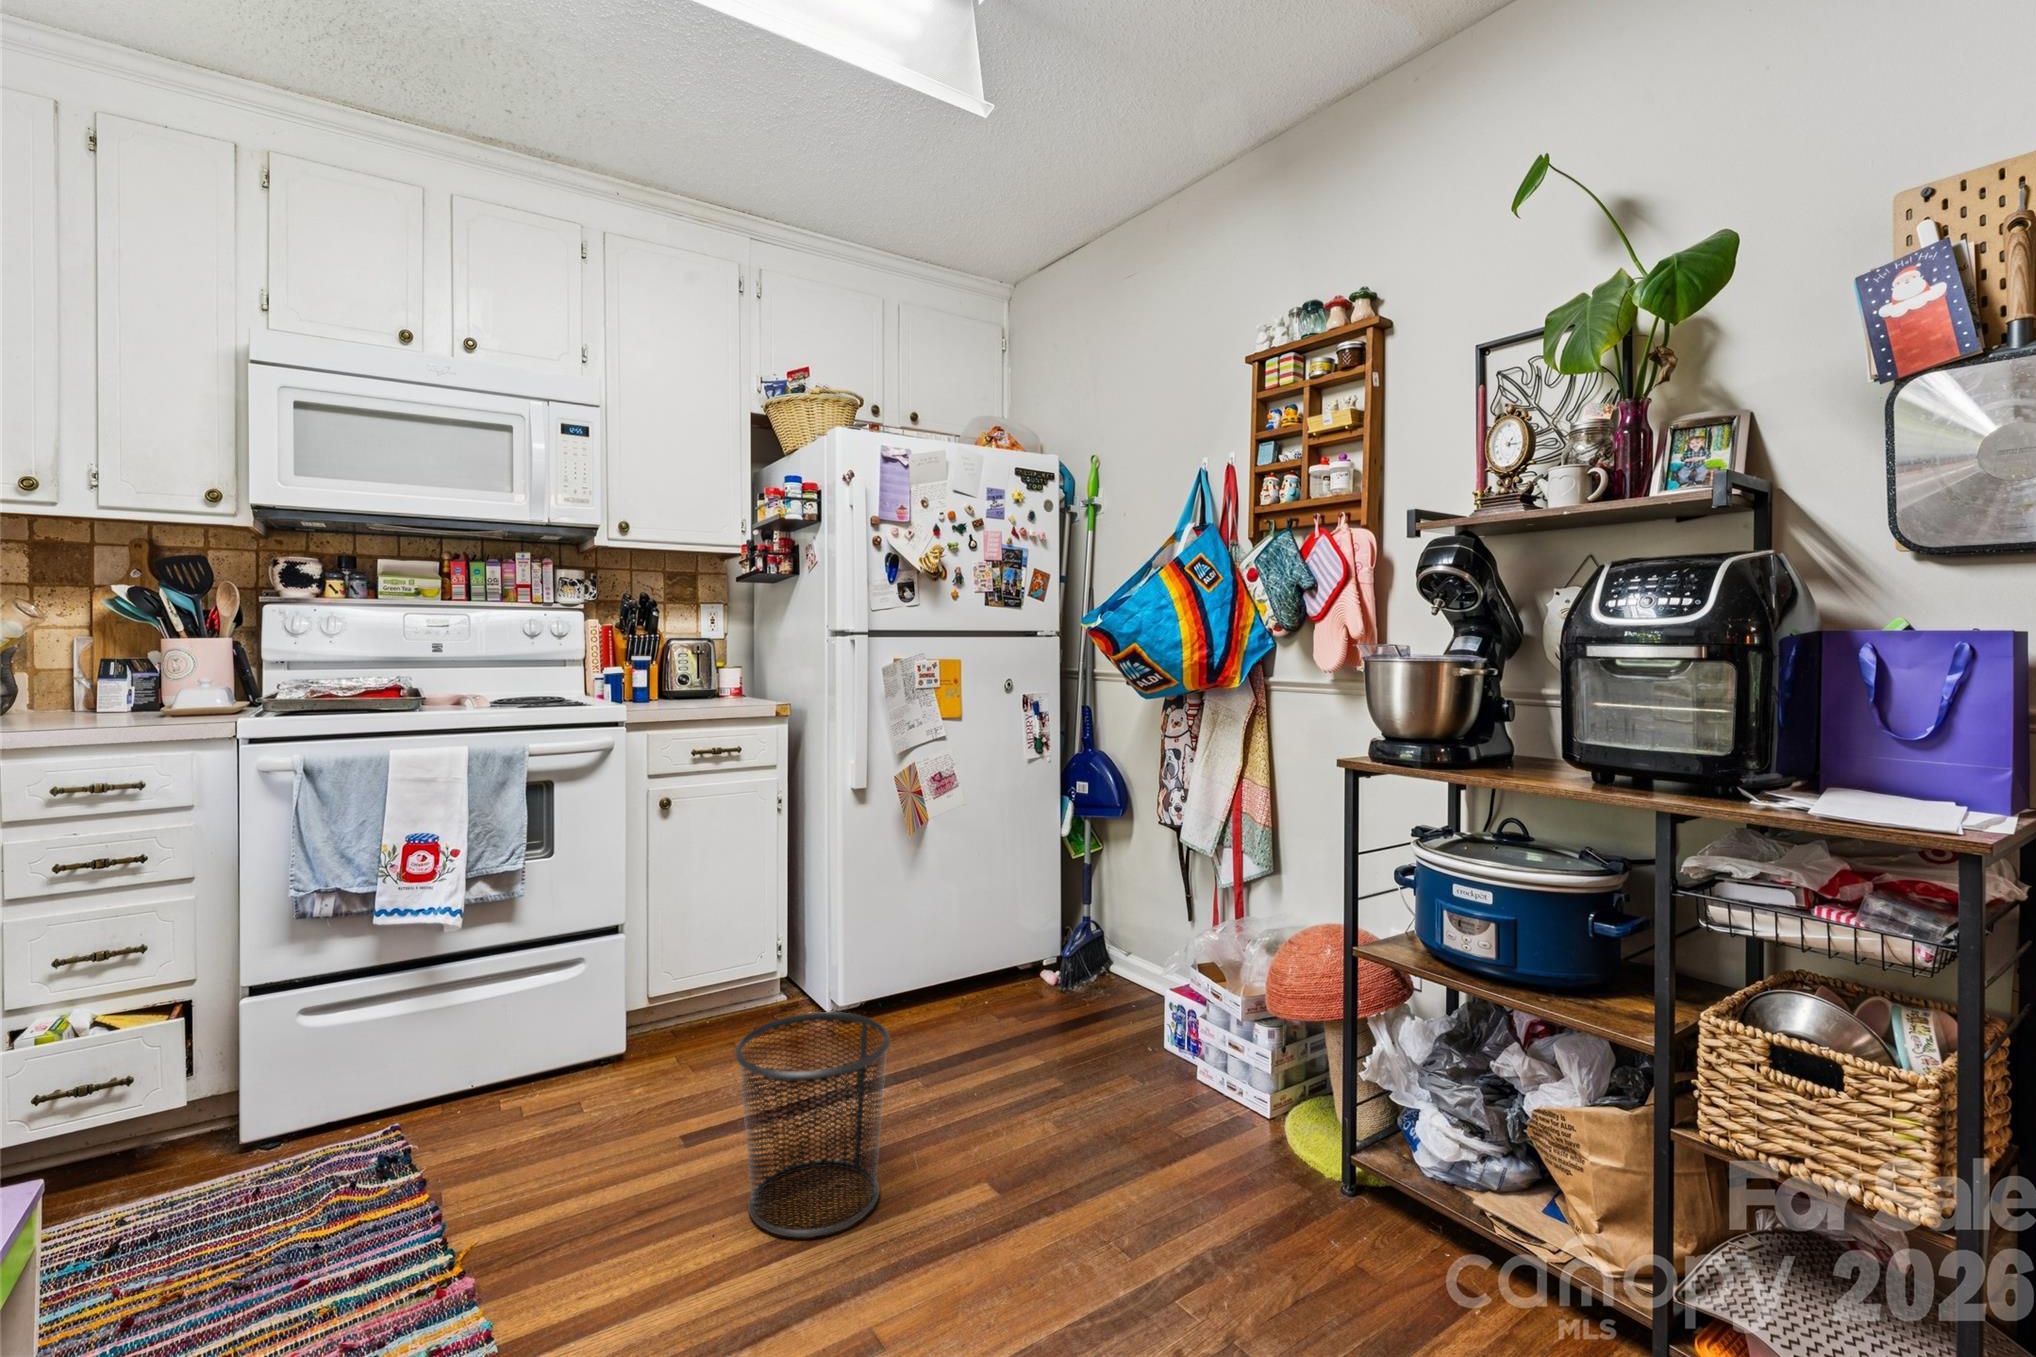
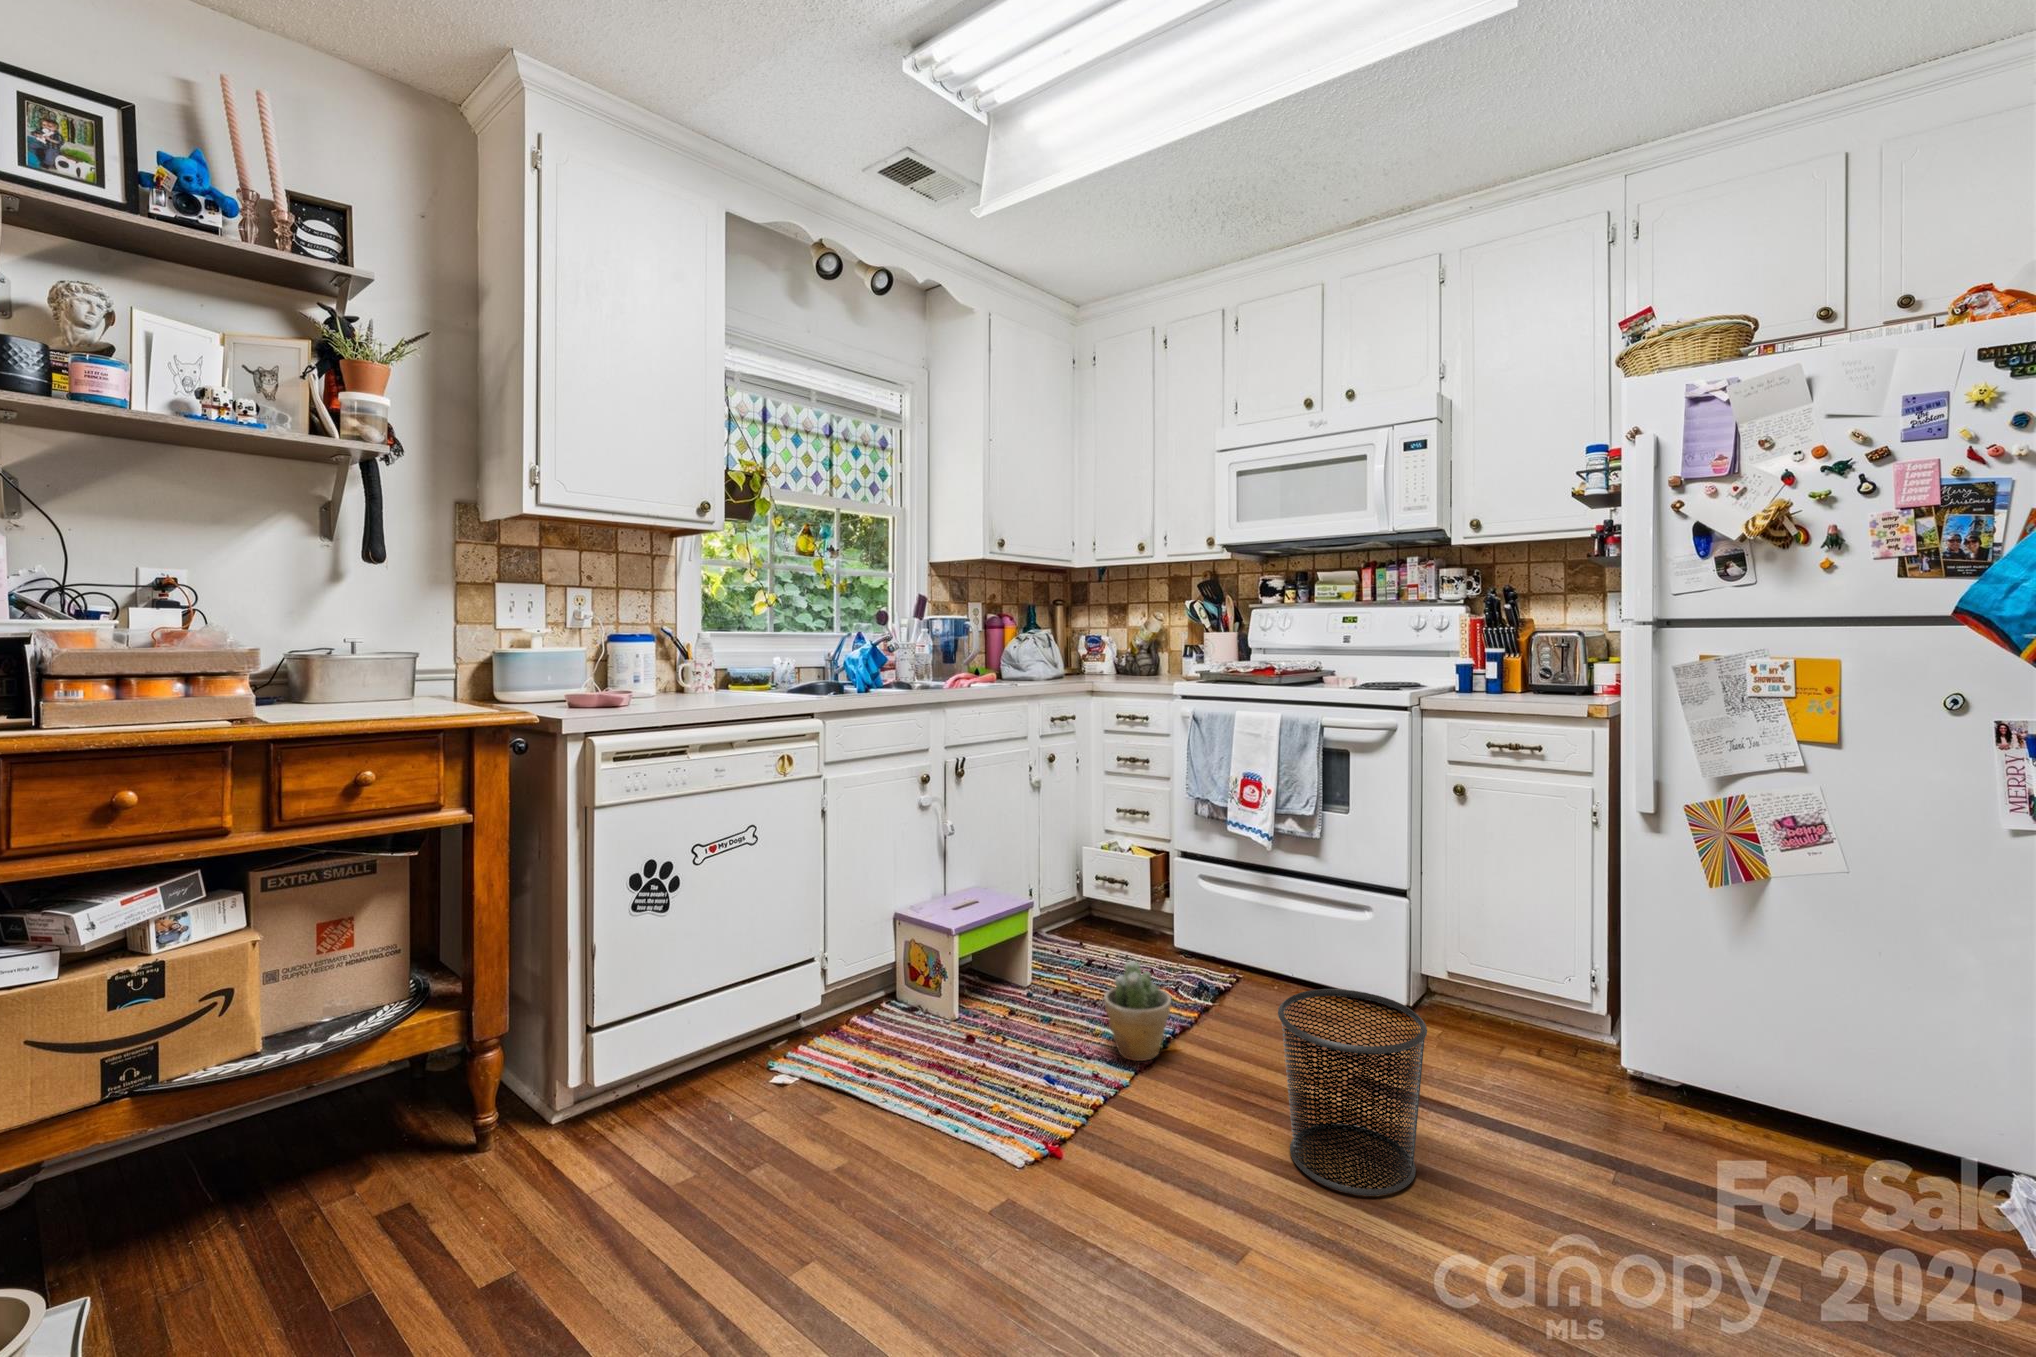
potted plant: none [369,1144,494,1305] -> present [1104,961,1171,1061]

